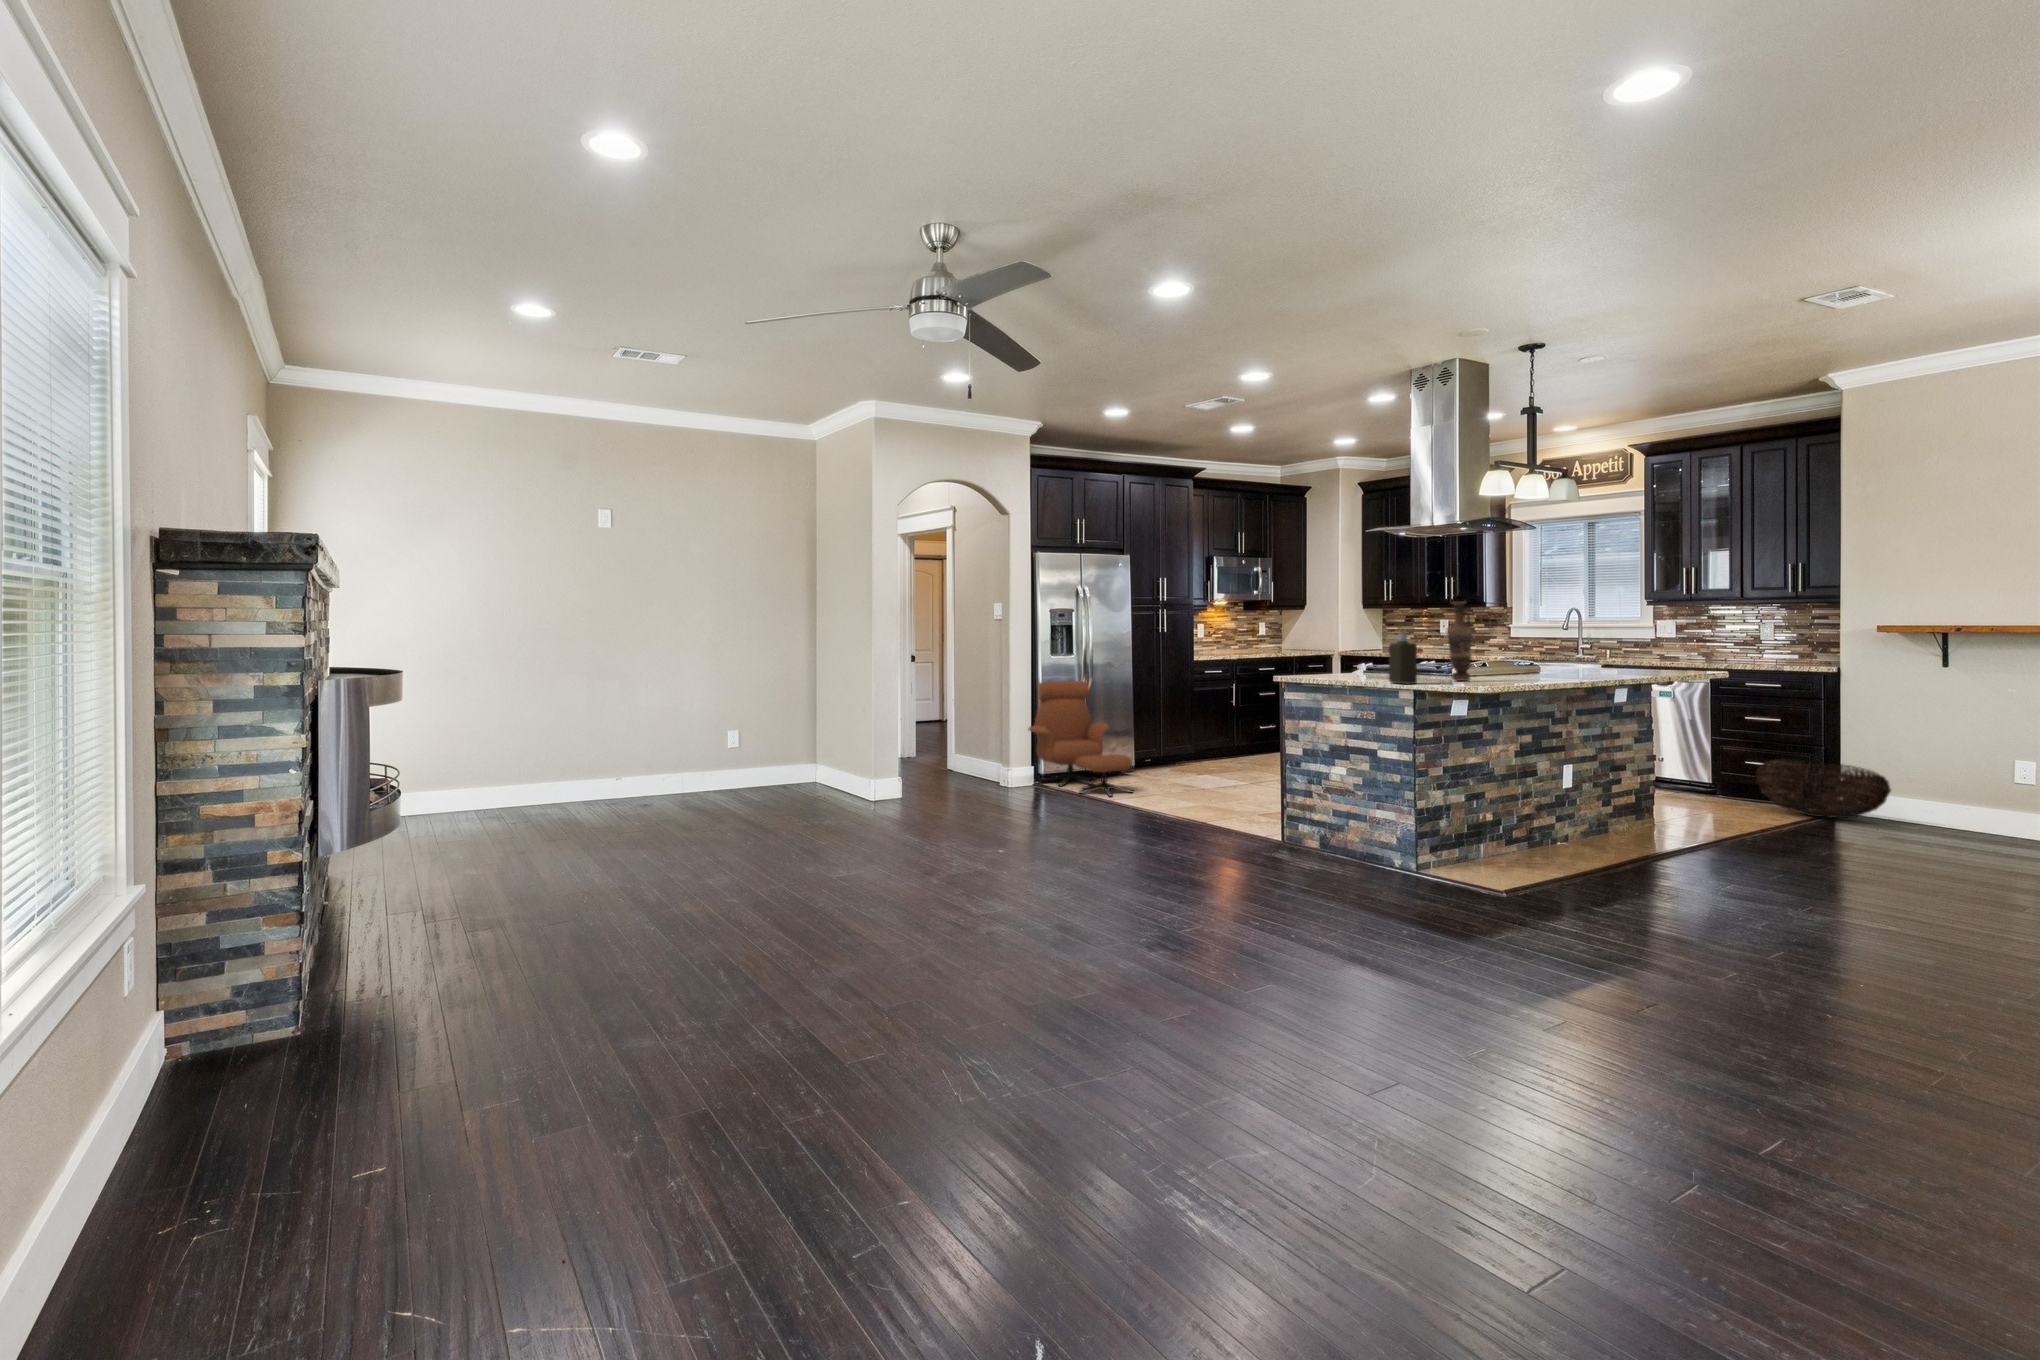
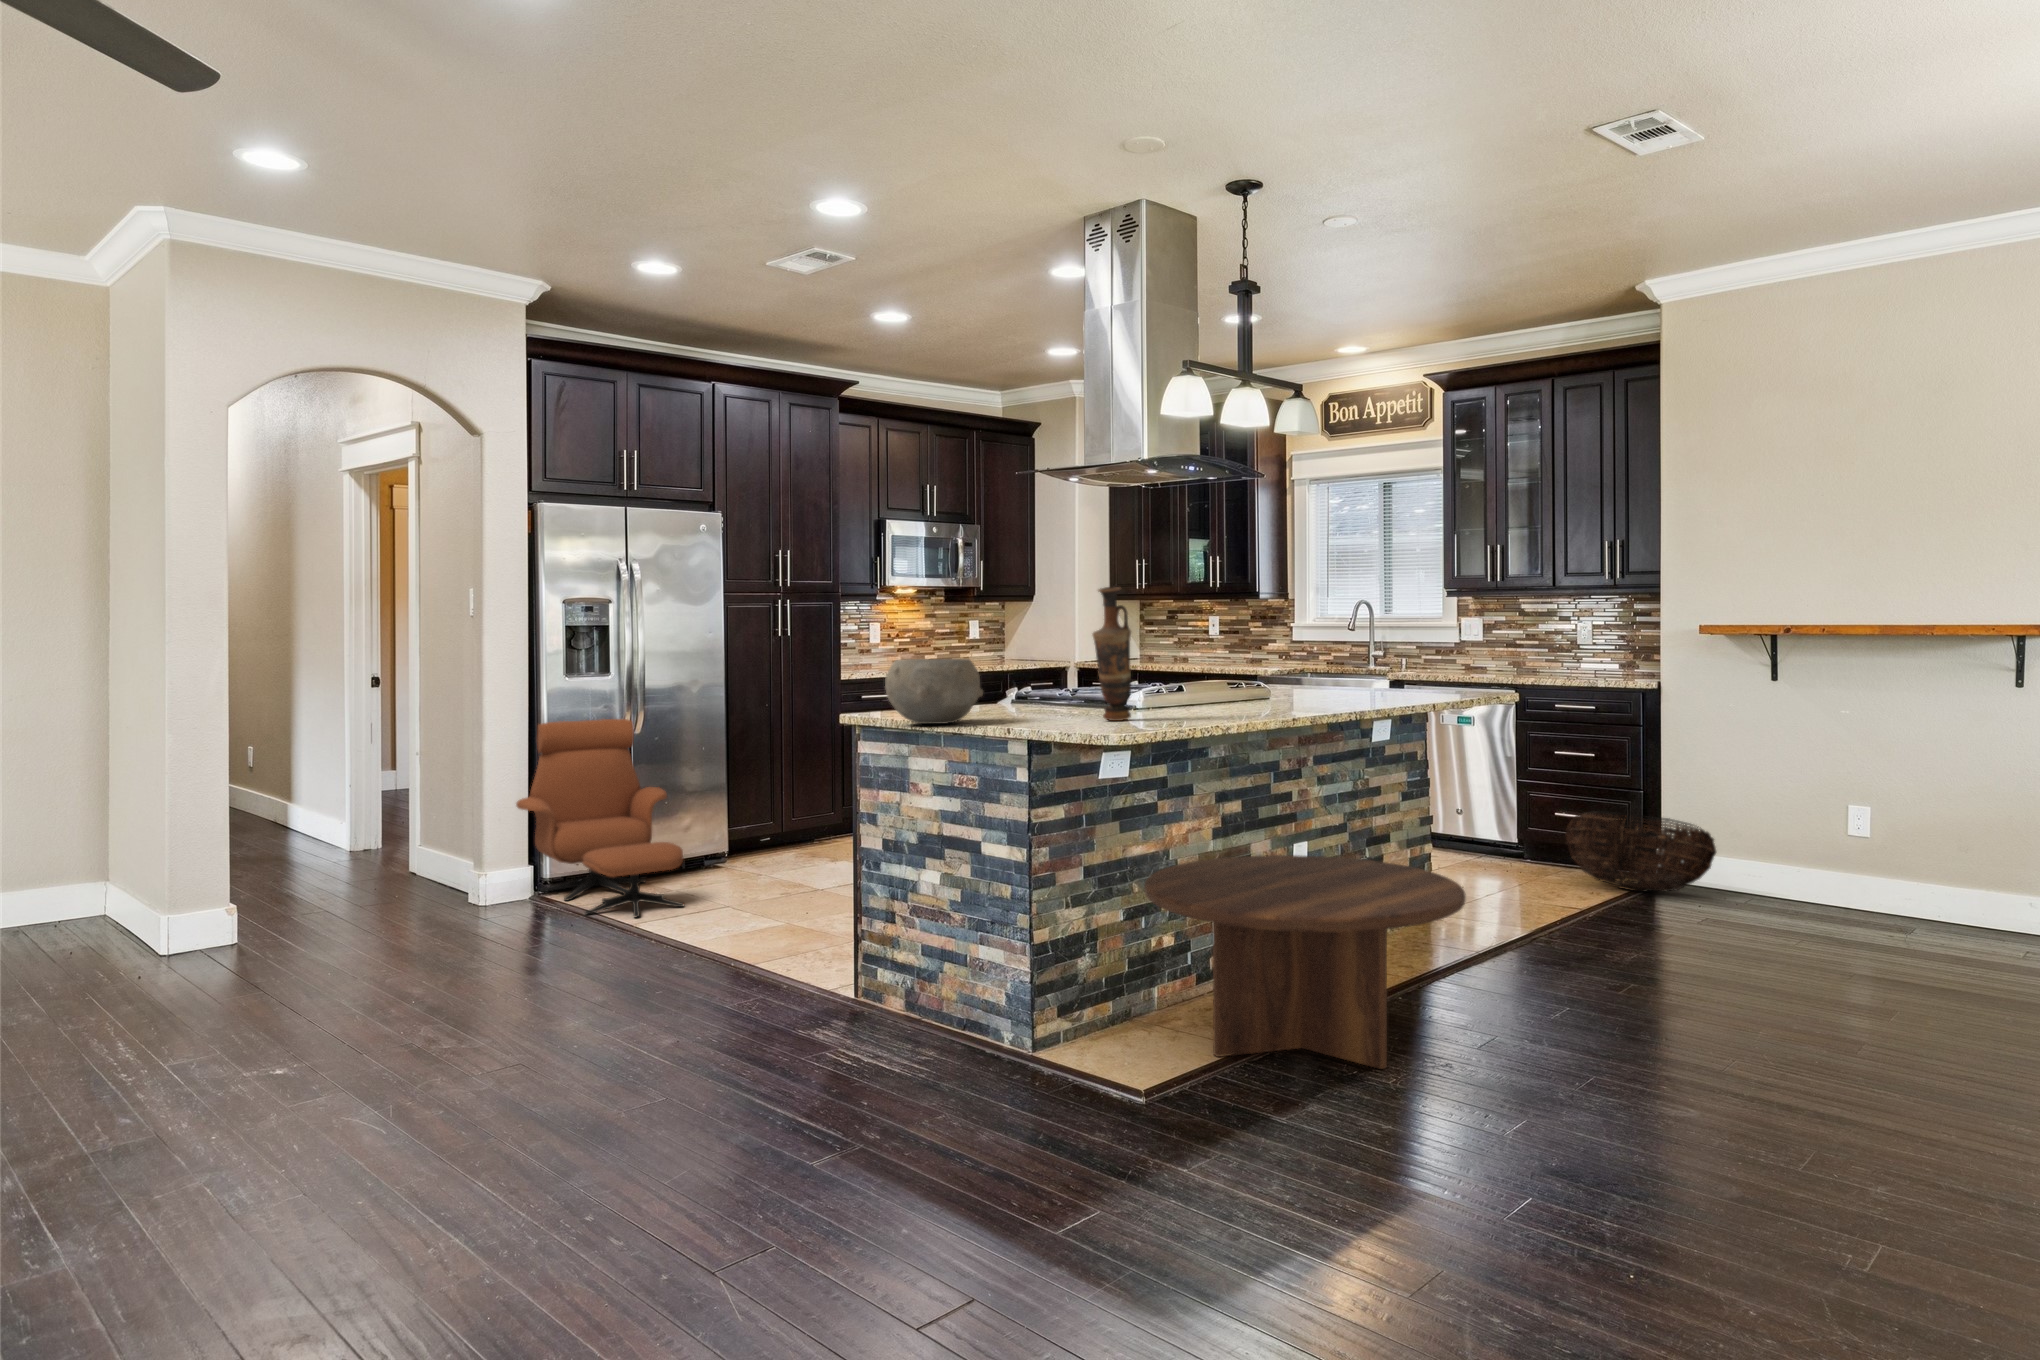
bottle: present [1389,633,1417,684] -> none [999,641,1036,729]
ceramic bowl: none [1308,644,1371,682] -> present [885,659,983,724]
coffee table: none [1484,768,1715,895] -> present [1144,855,1466,1069]

